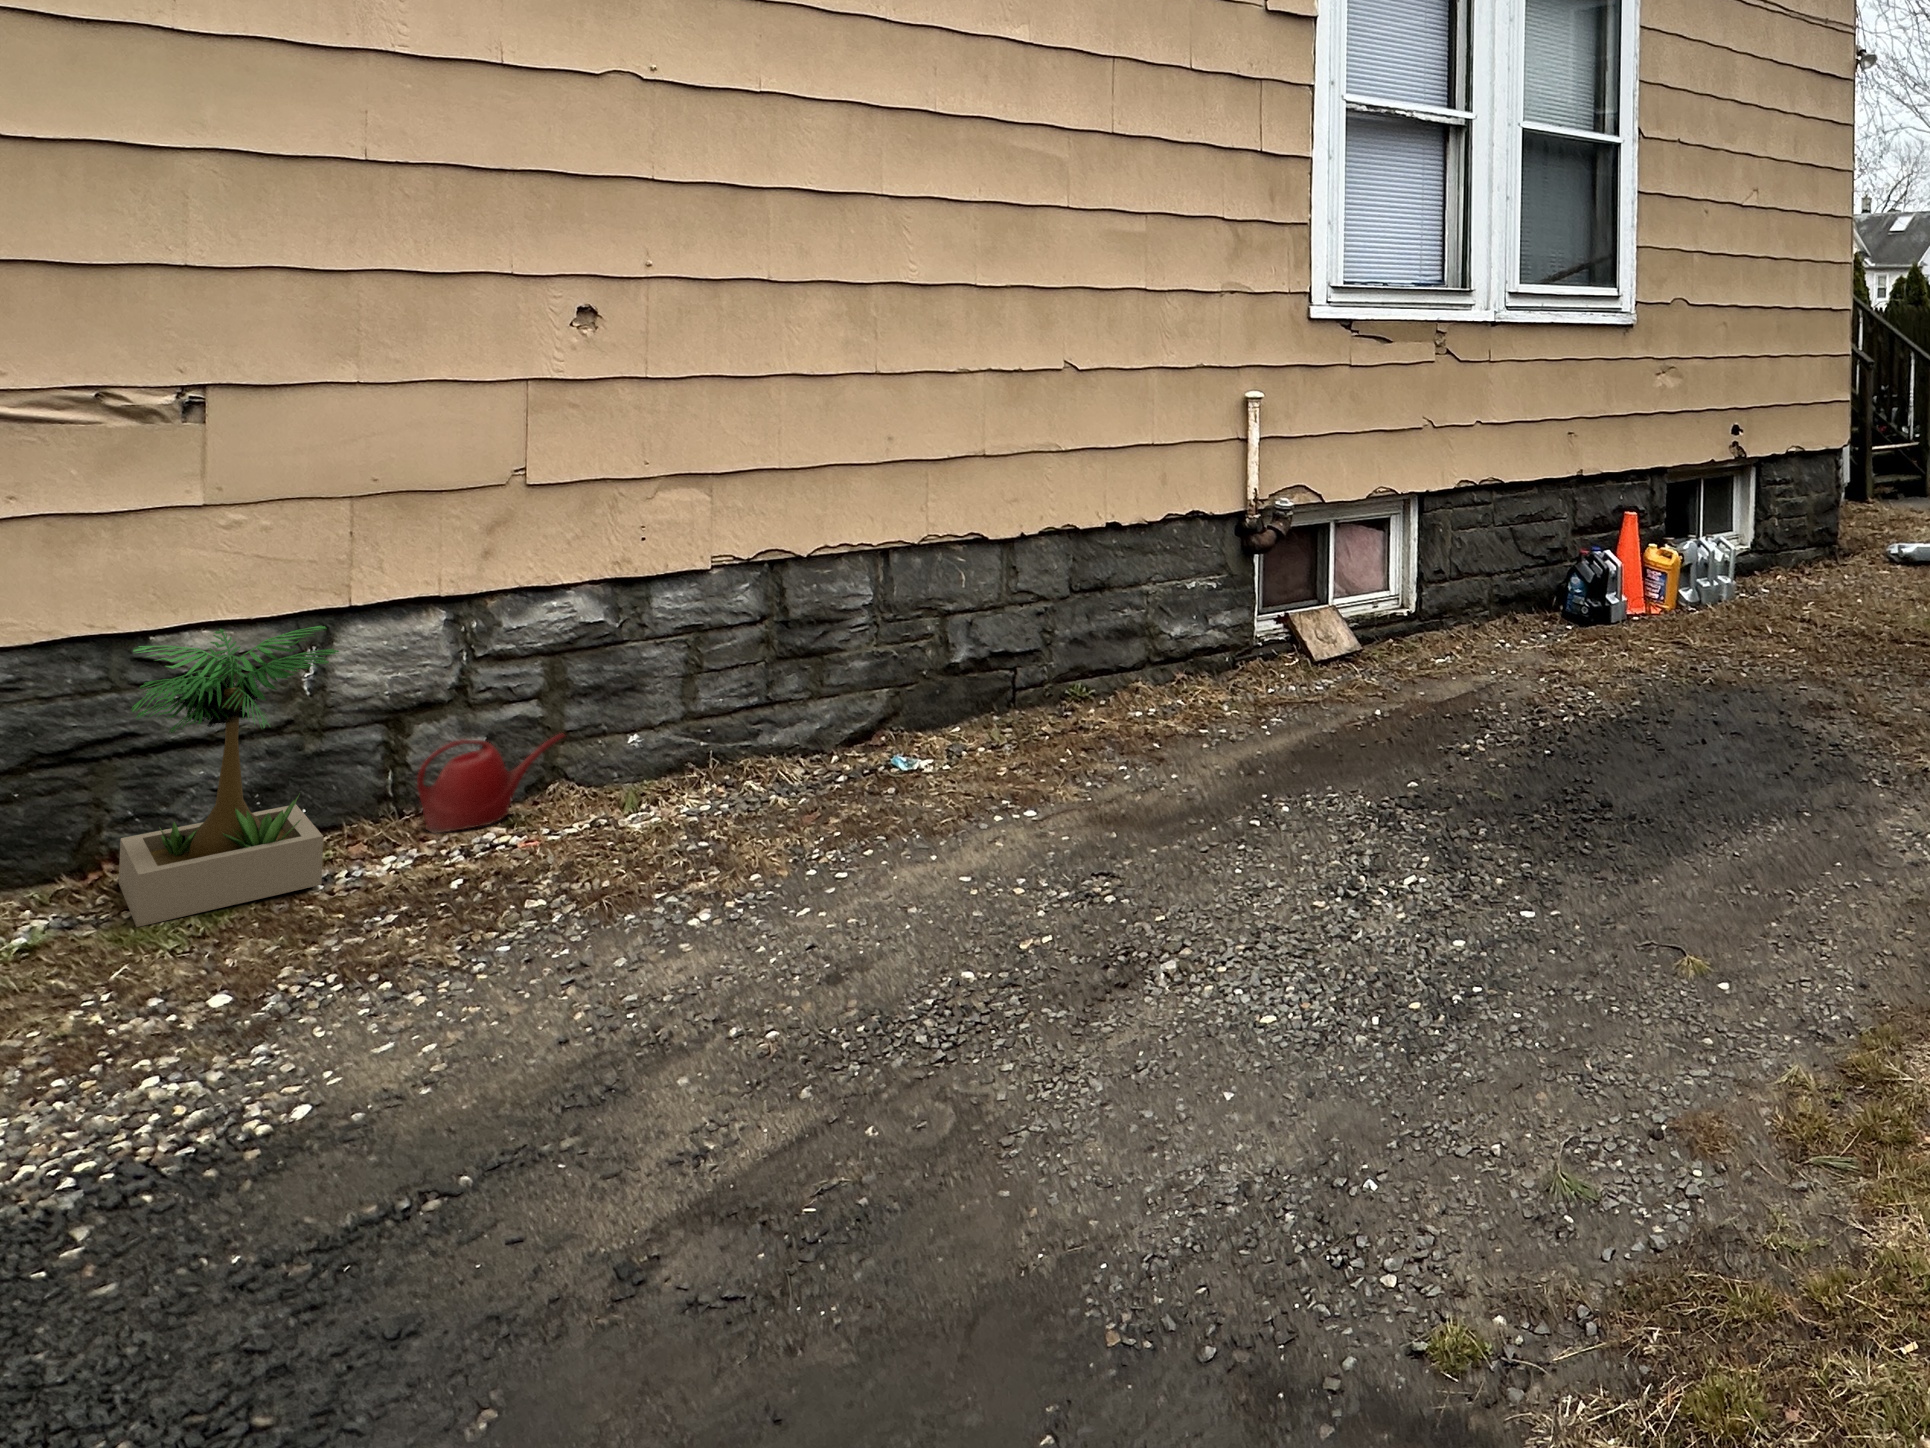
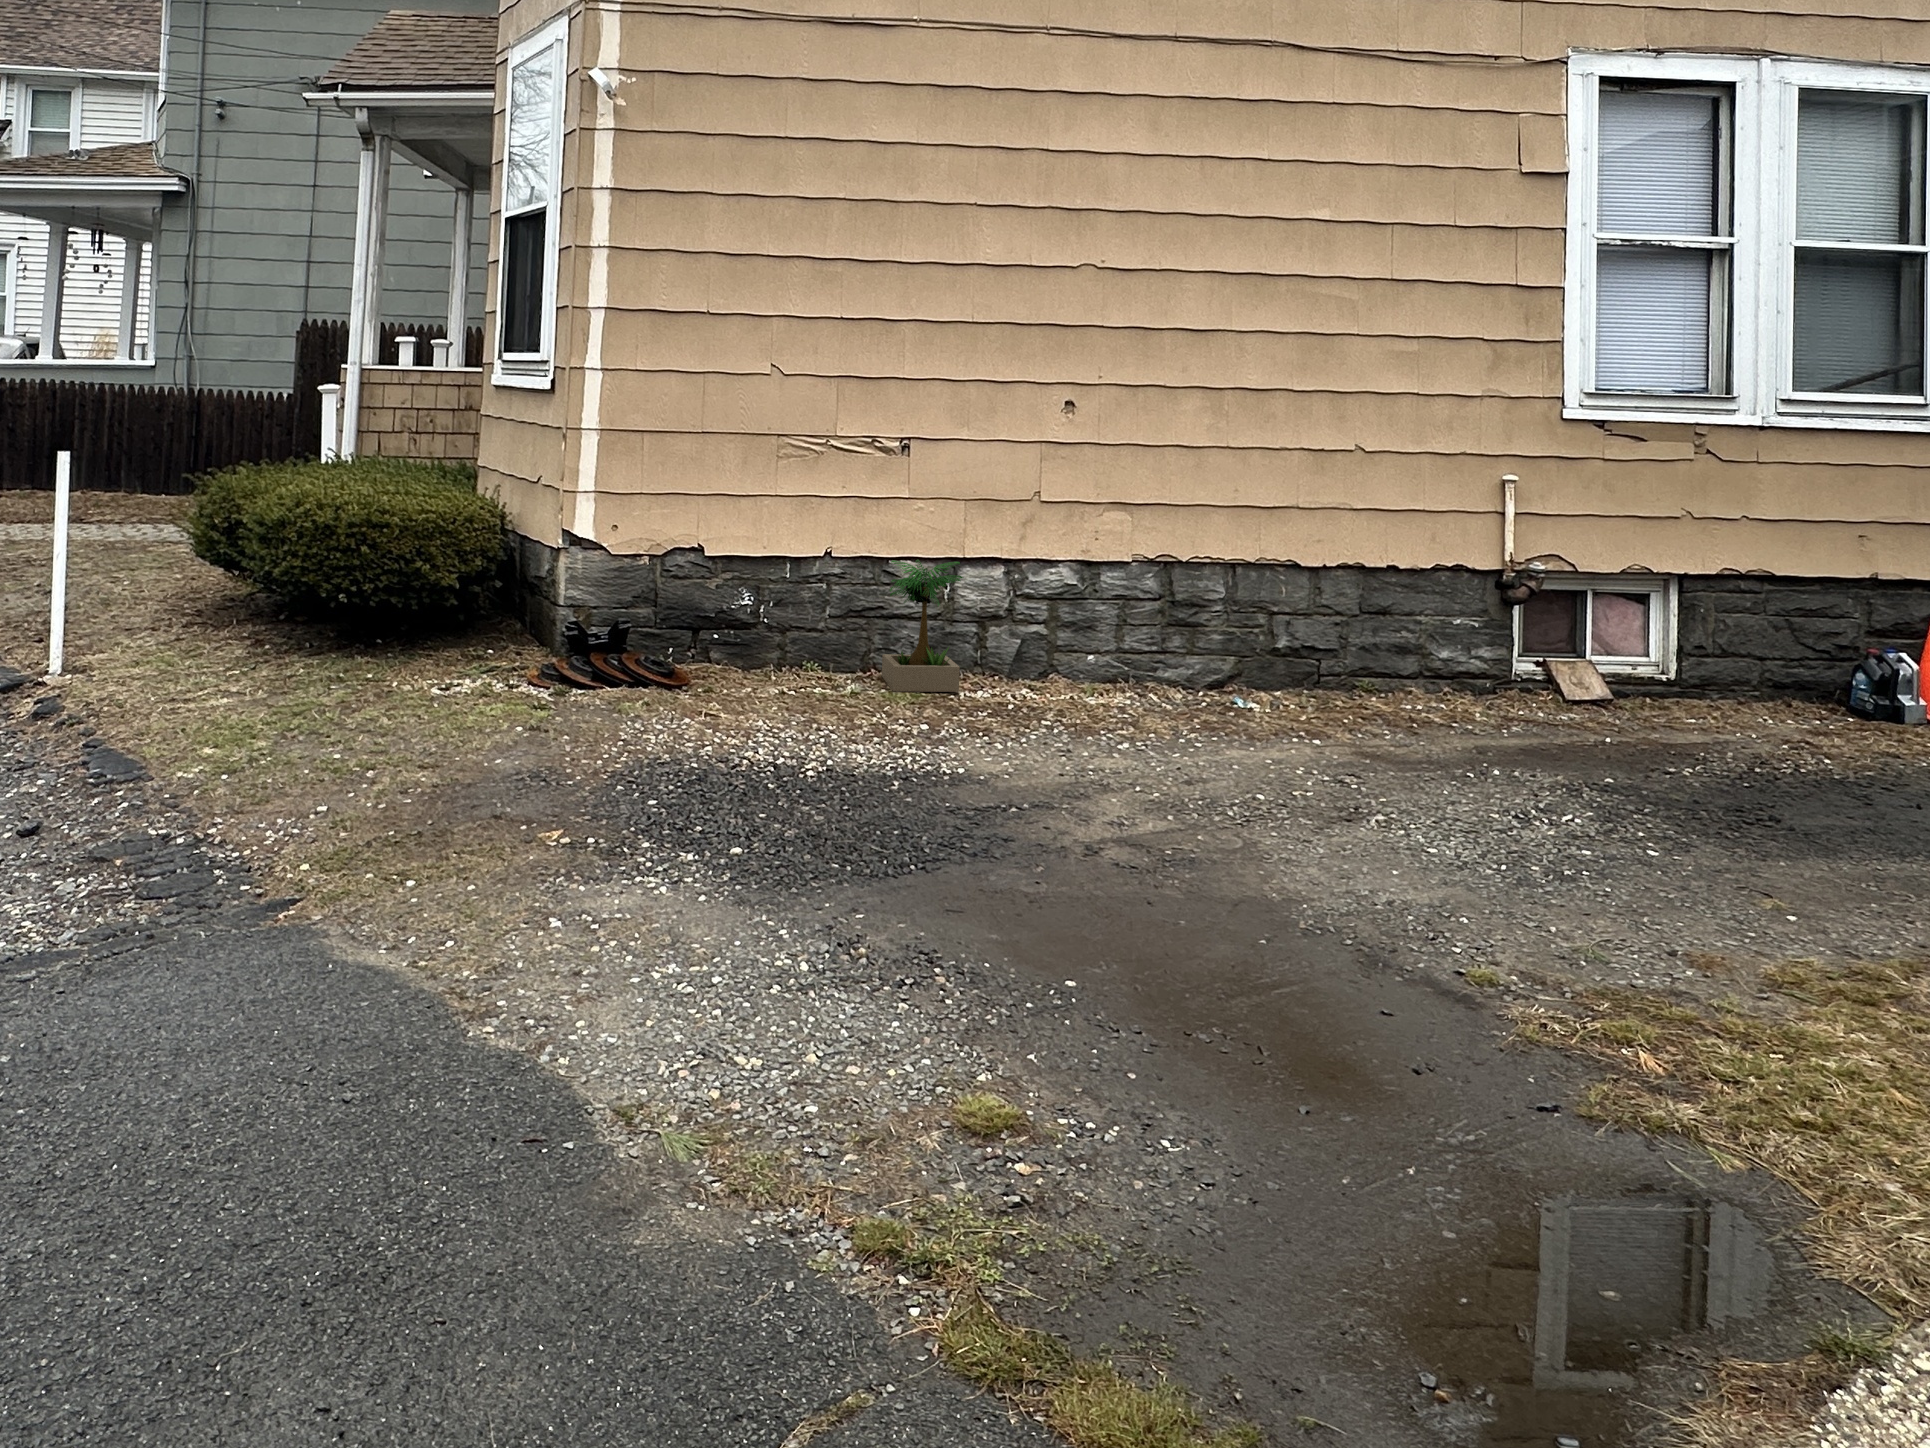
watering can: present [417,734,564,833] -> none [994,637,1060,686]

